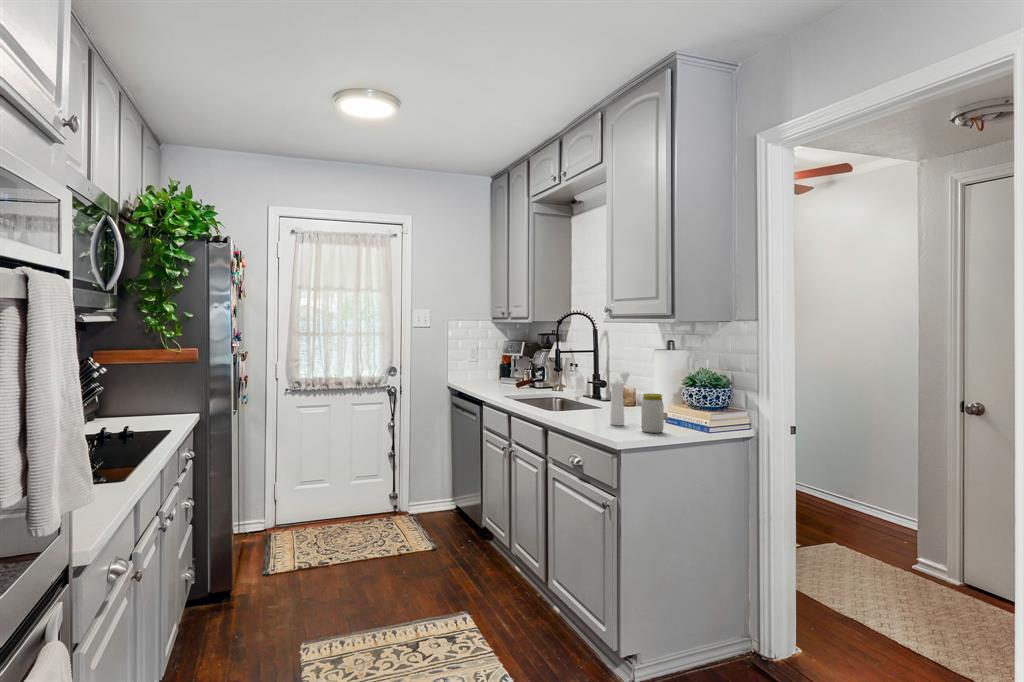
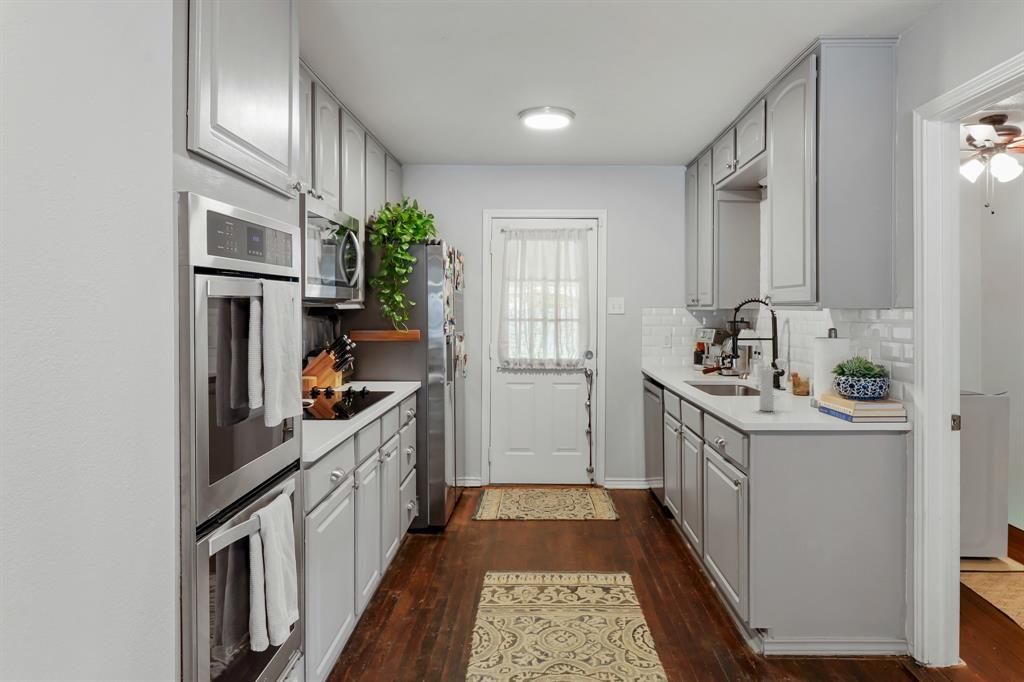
jar: present [642,394,664,433] -> none [784,381,808,419]

